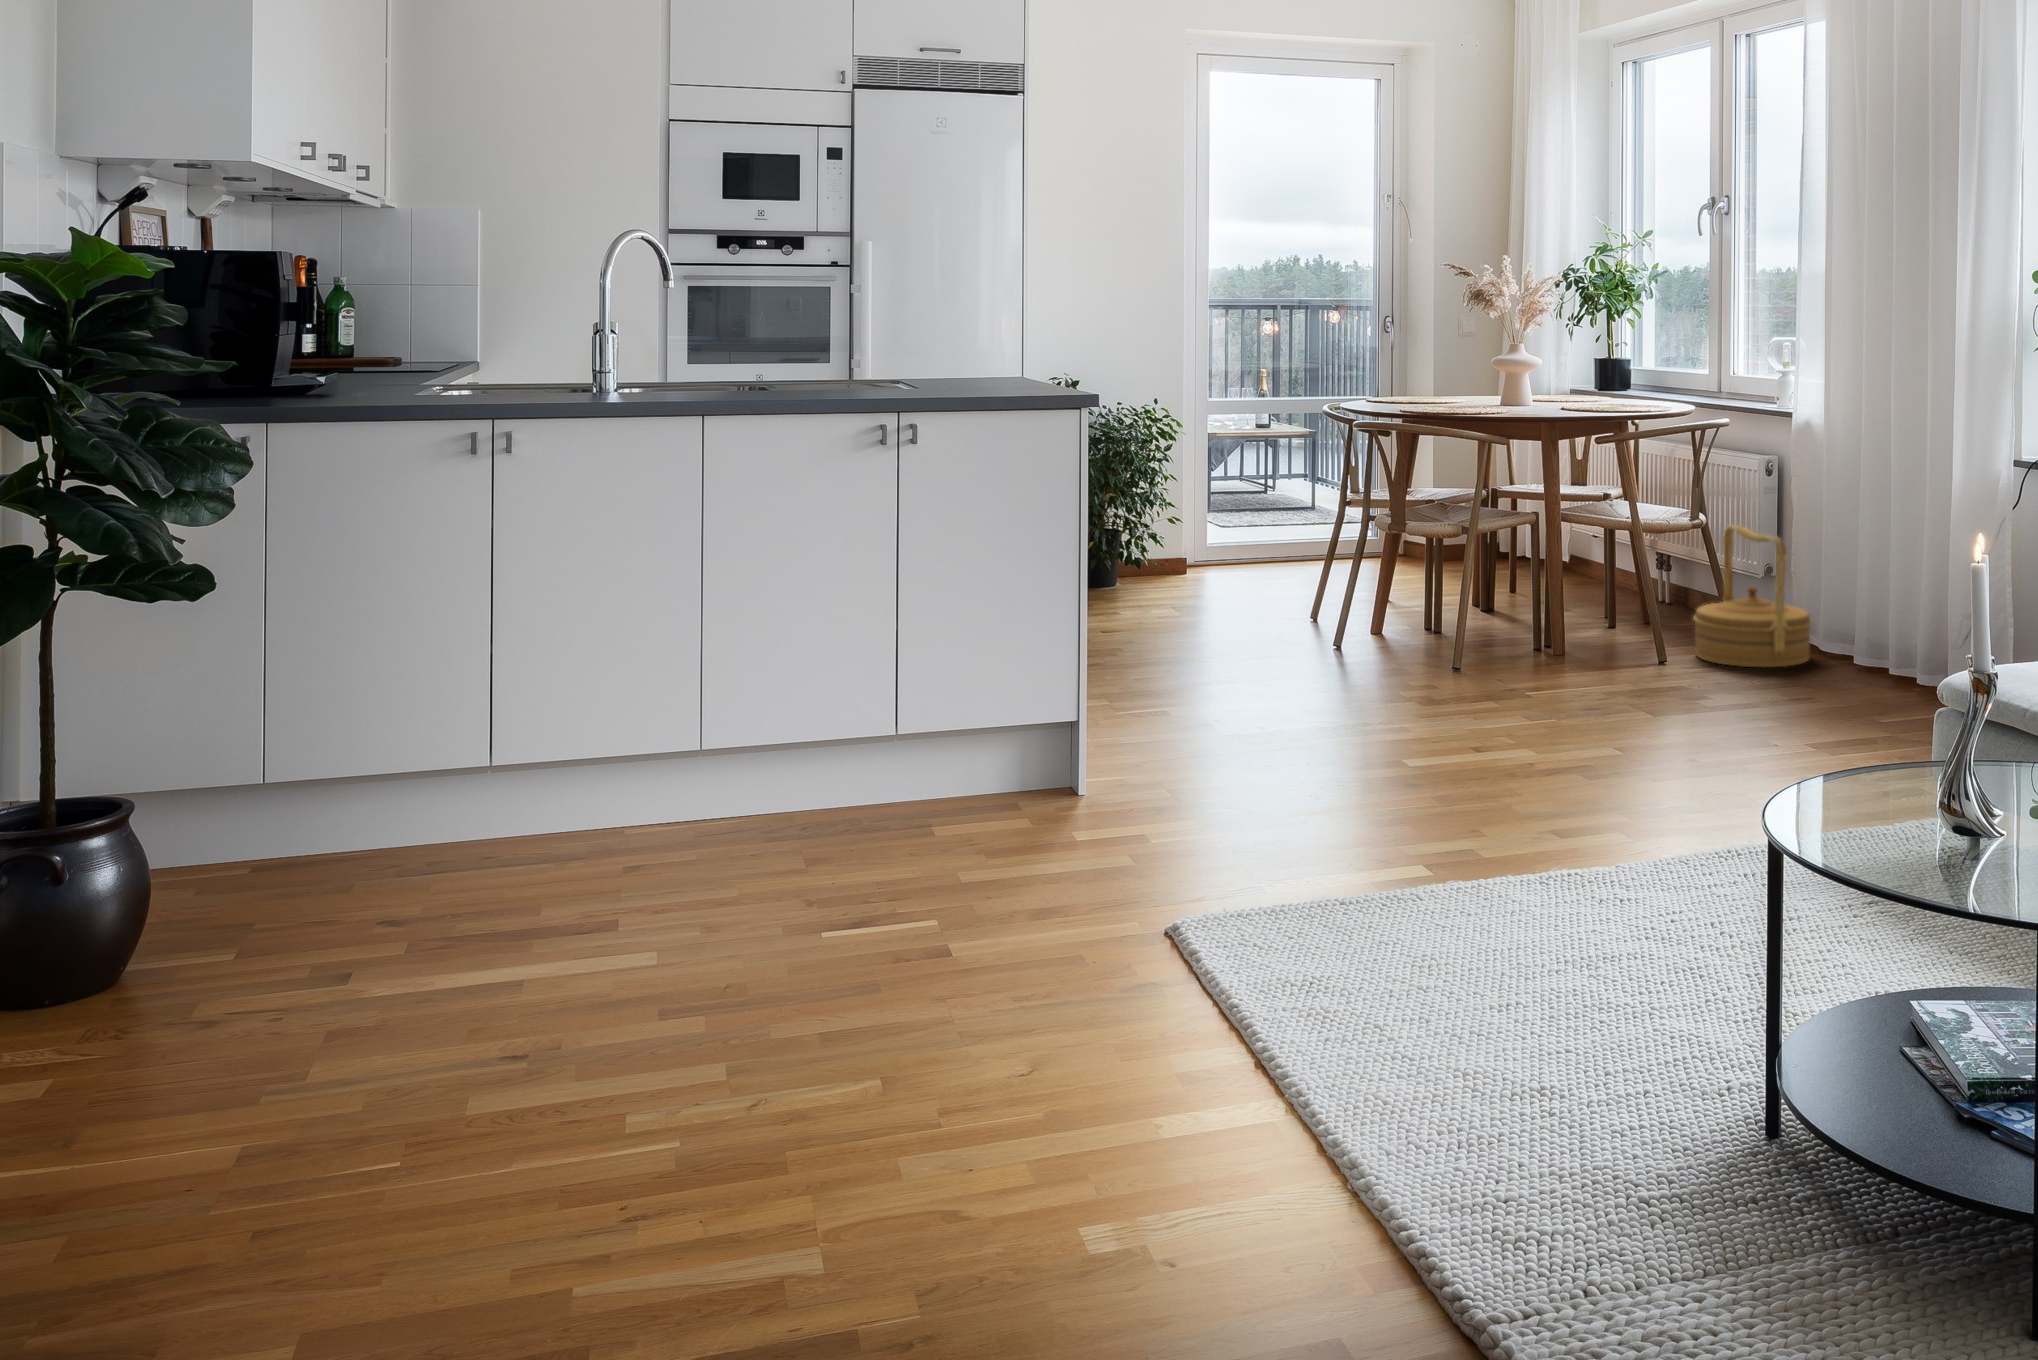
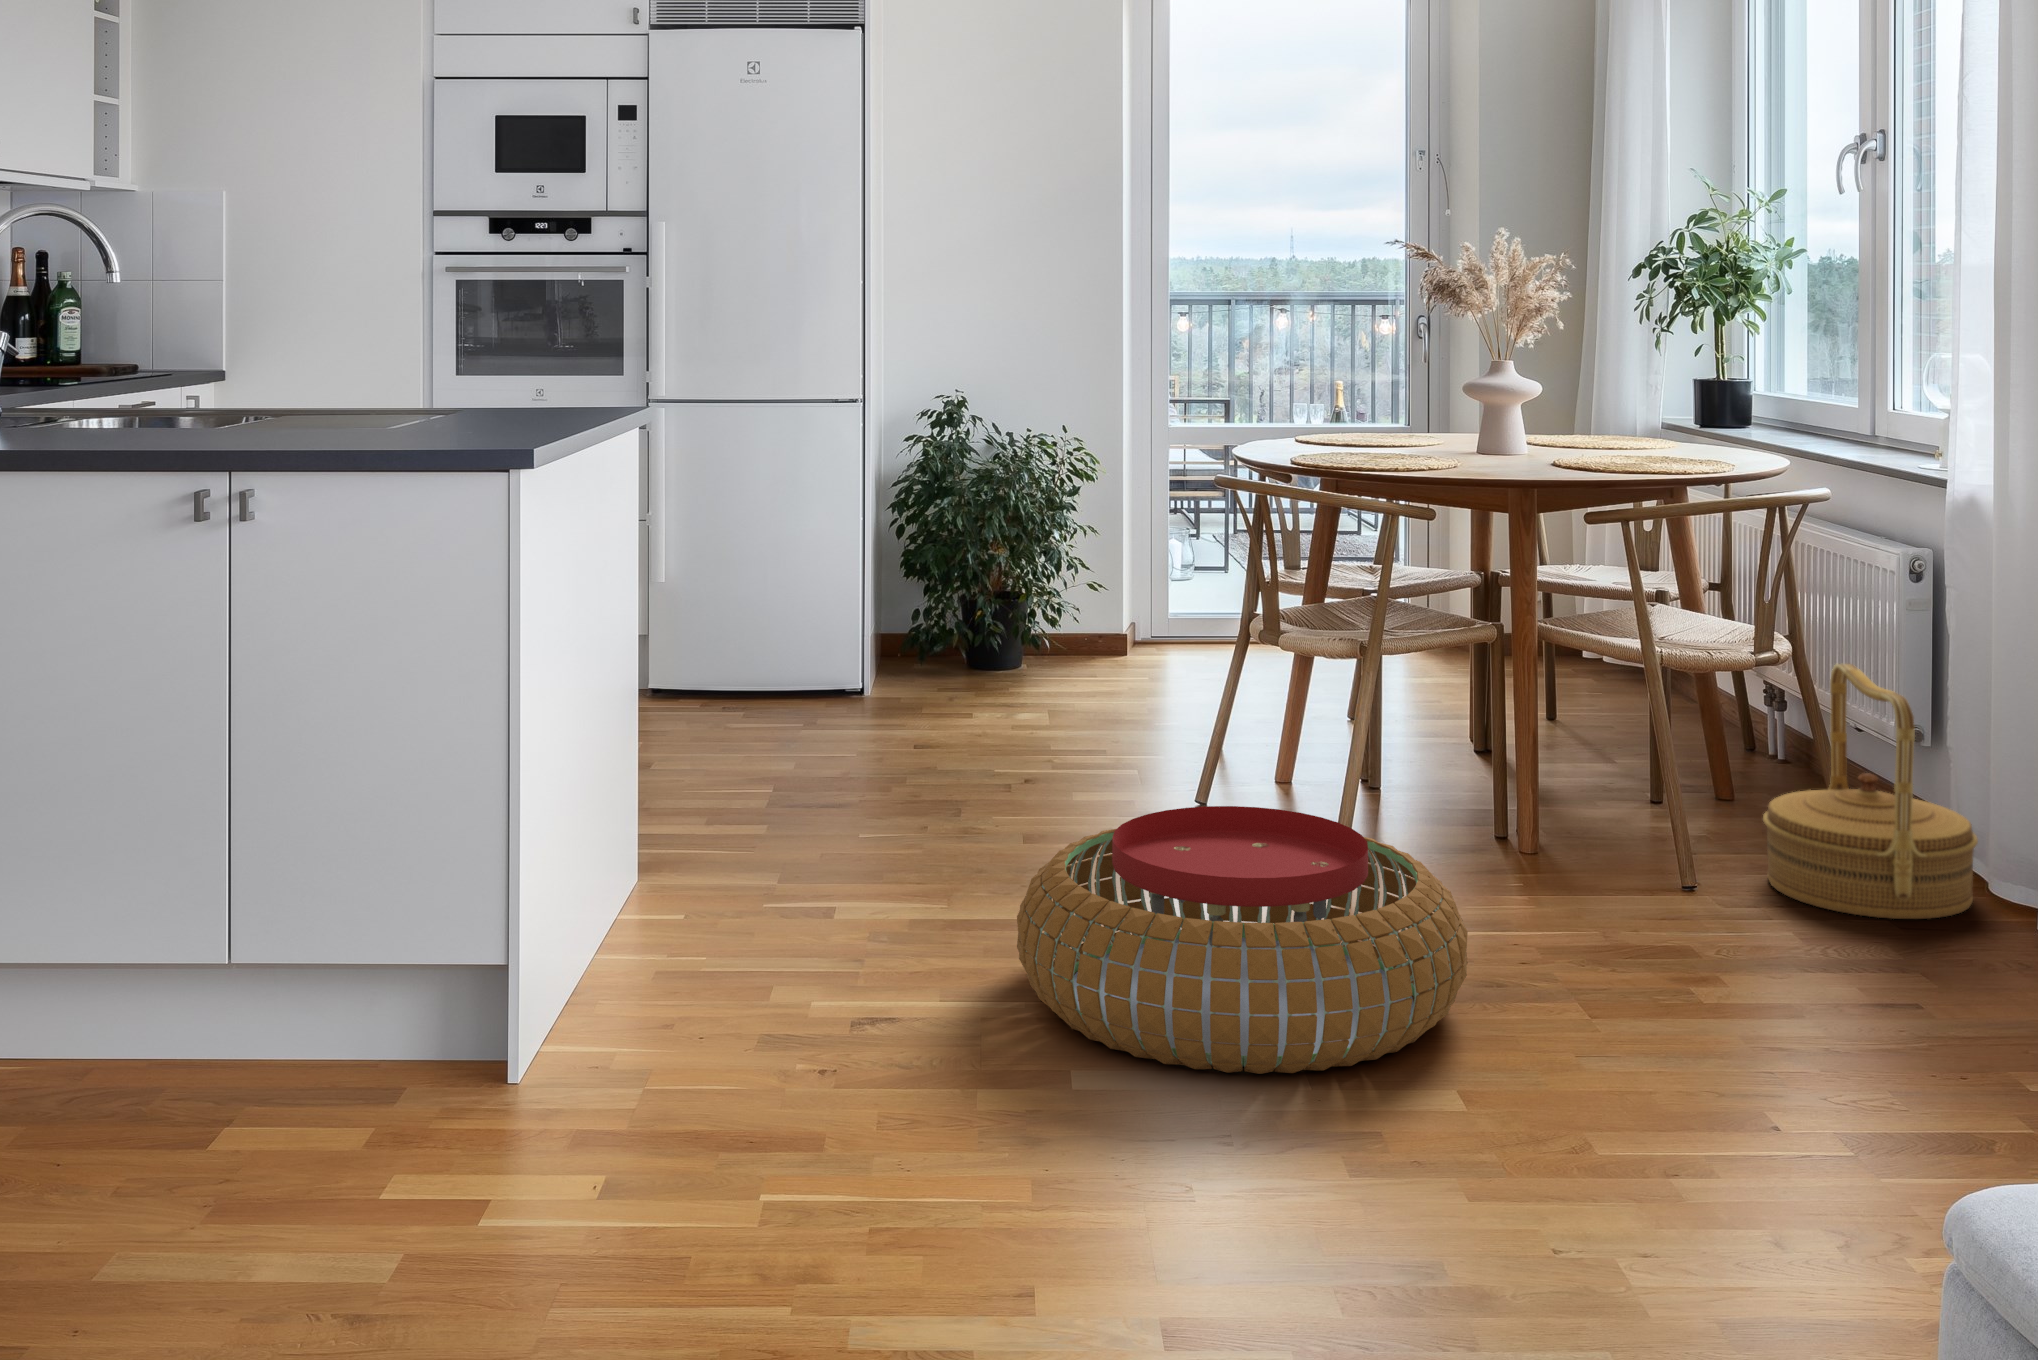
pouf: none [1319,617,1590,754] -> present [1017,806,1468,1074]

